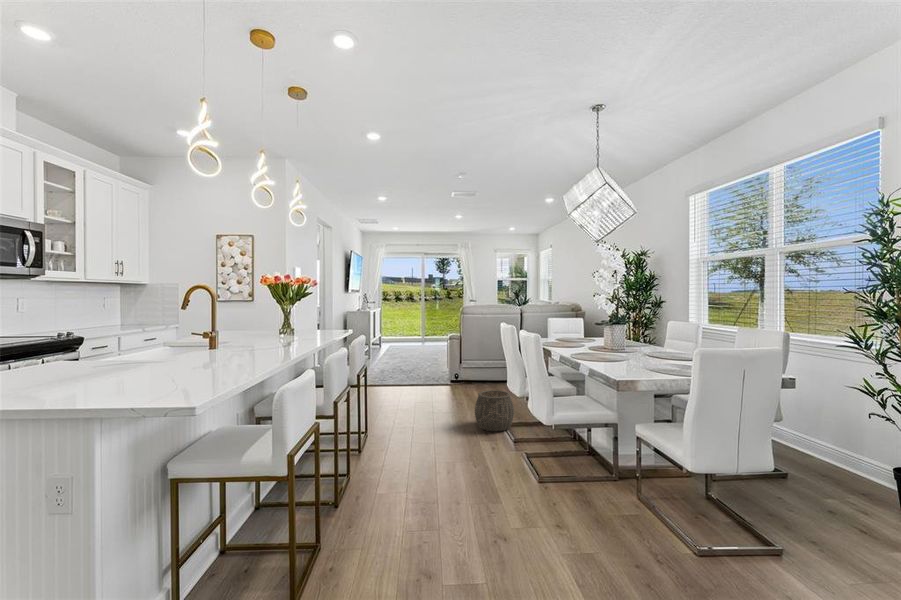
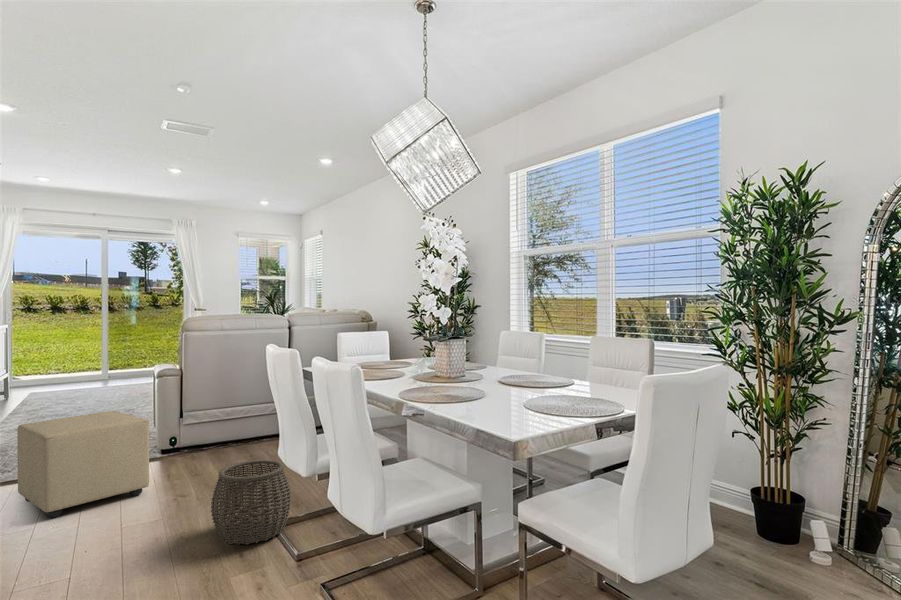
ottoman: none [392,358,447,406] -> present [17,411,149,518]

